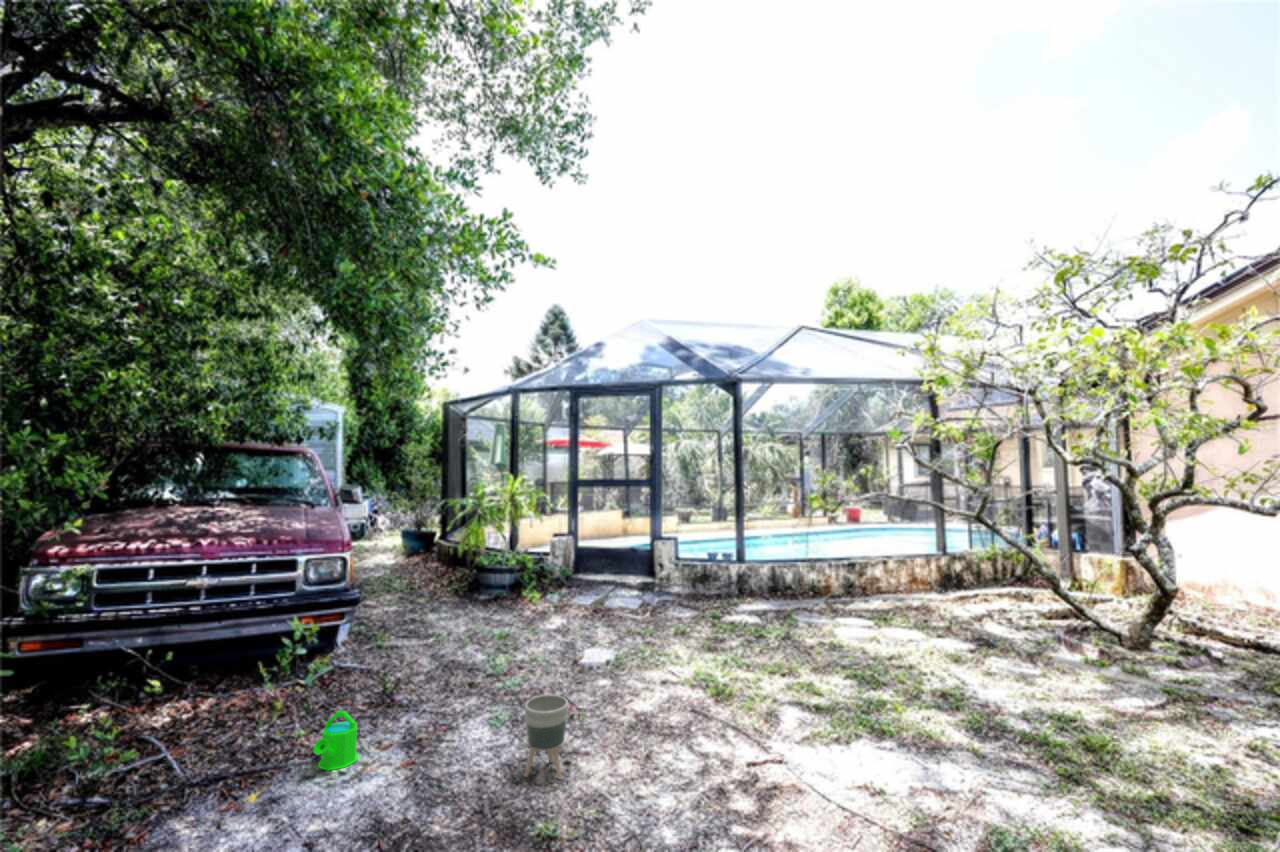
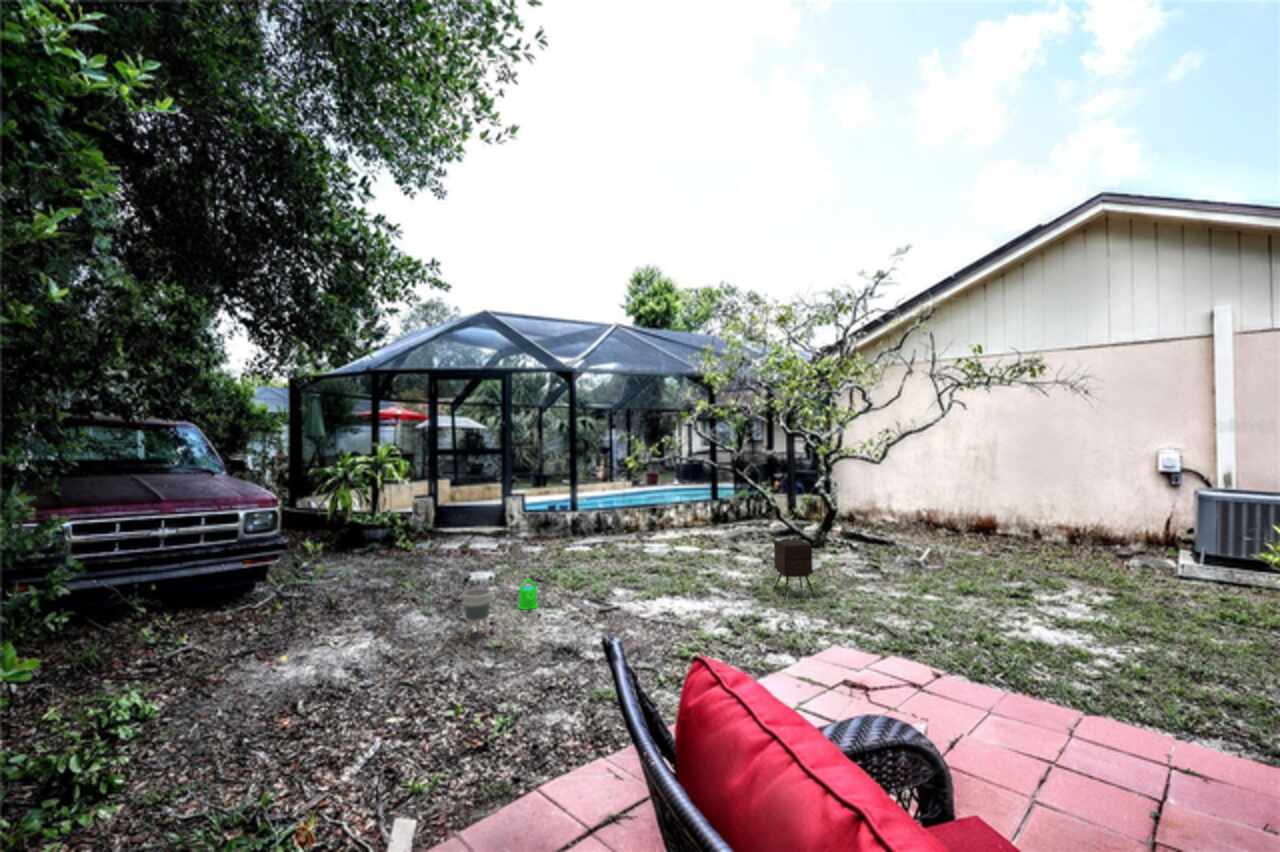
side table: none [1075,653,1187,787] -> present [773,540,815,599]
watering can: present [314,711,359,770] -> present [518,579,538,610]

